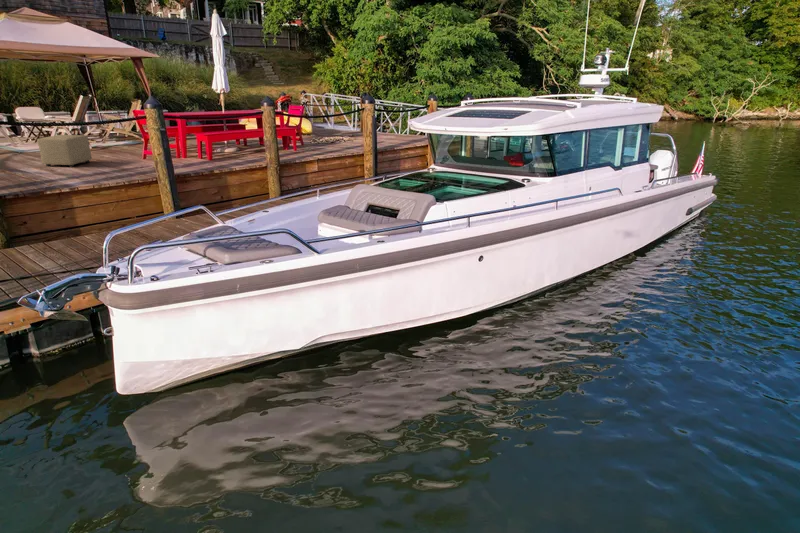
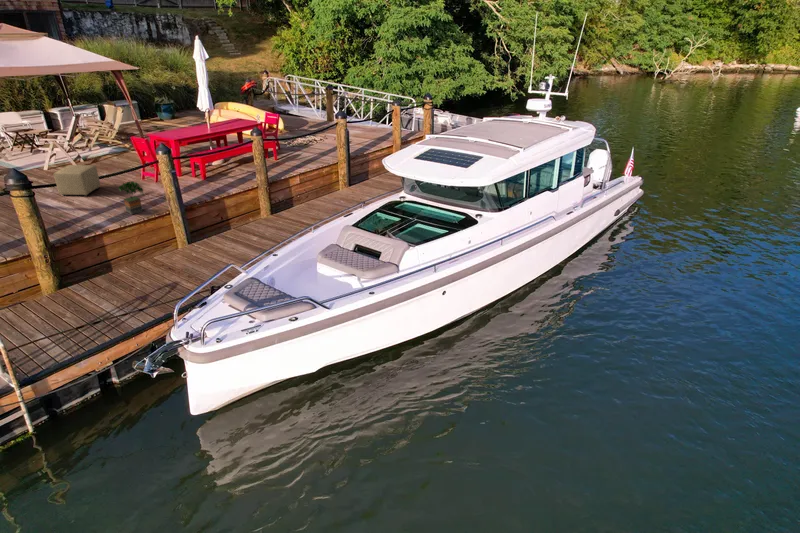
potted tree: none [96,141,127,180] -> present [119,181,143,214]

